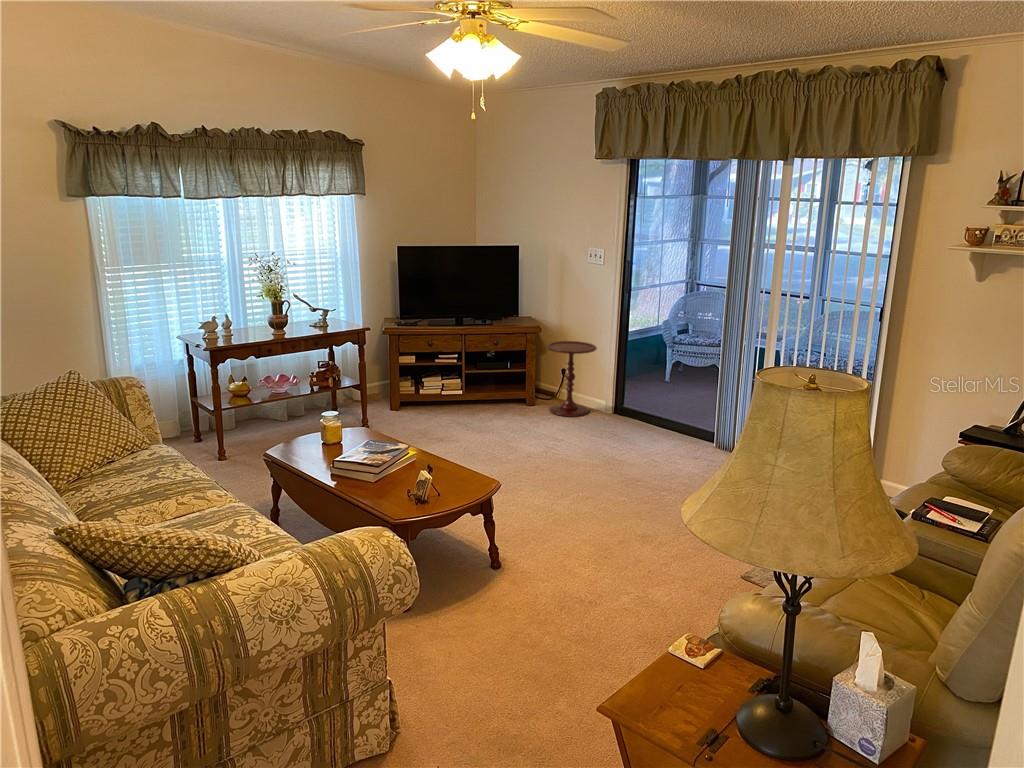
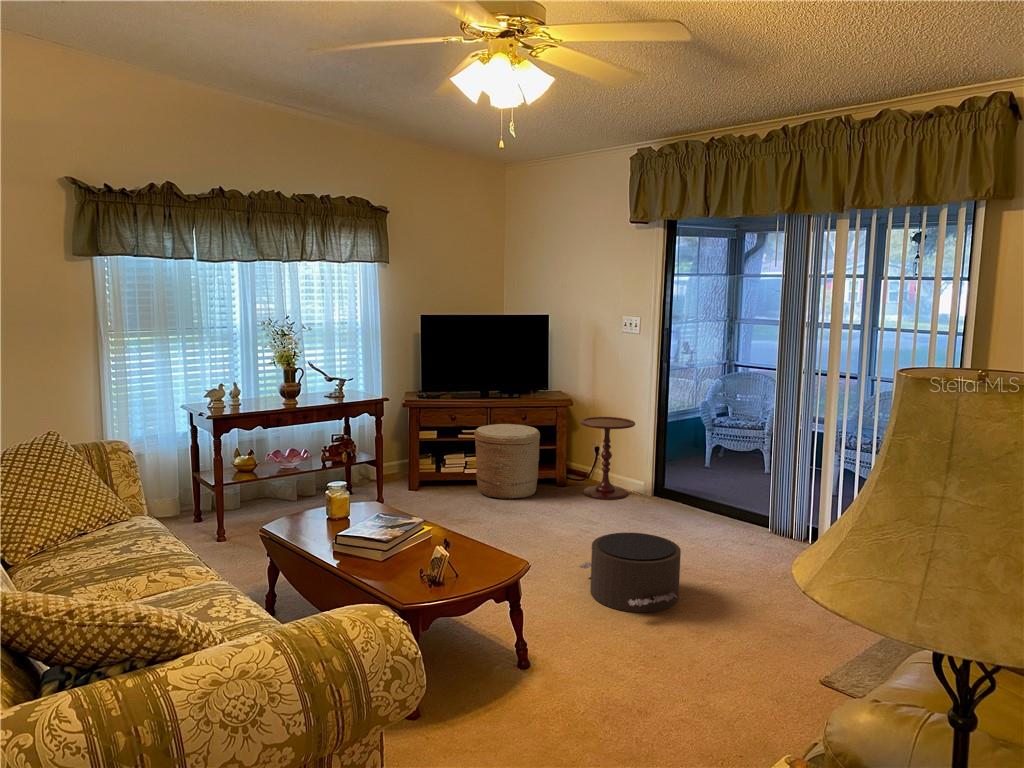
woven basket: none [450,348,510,417] -> present [474,424,540,499]
pouf: none [544,451,632,519] -> present [580,533,681,612]

